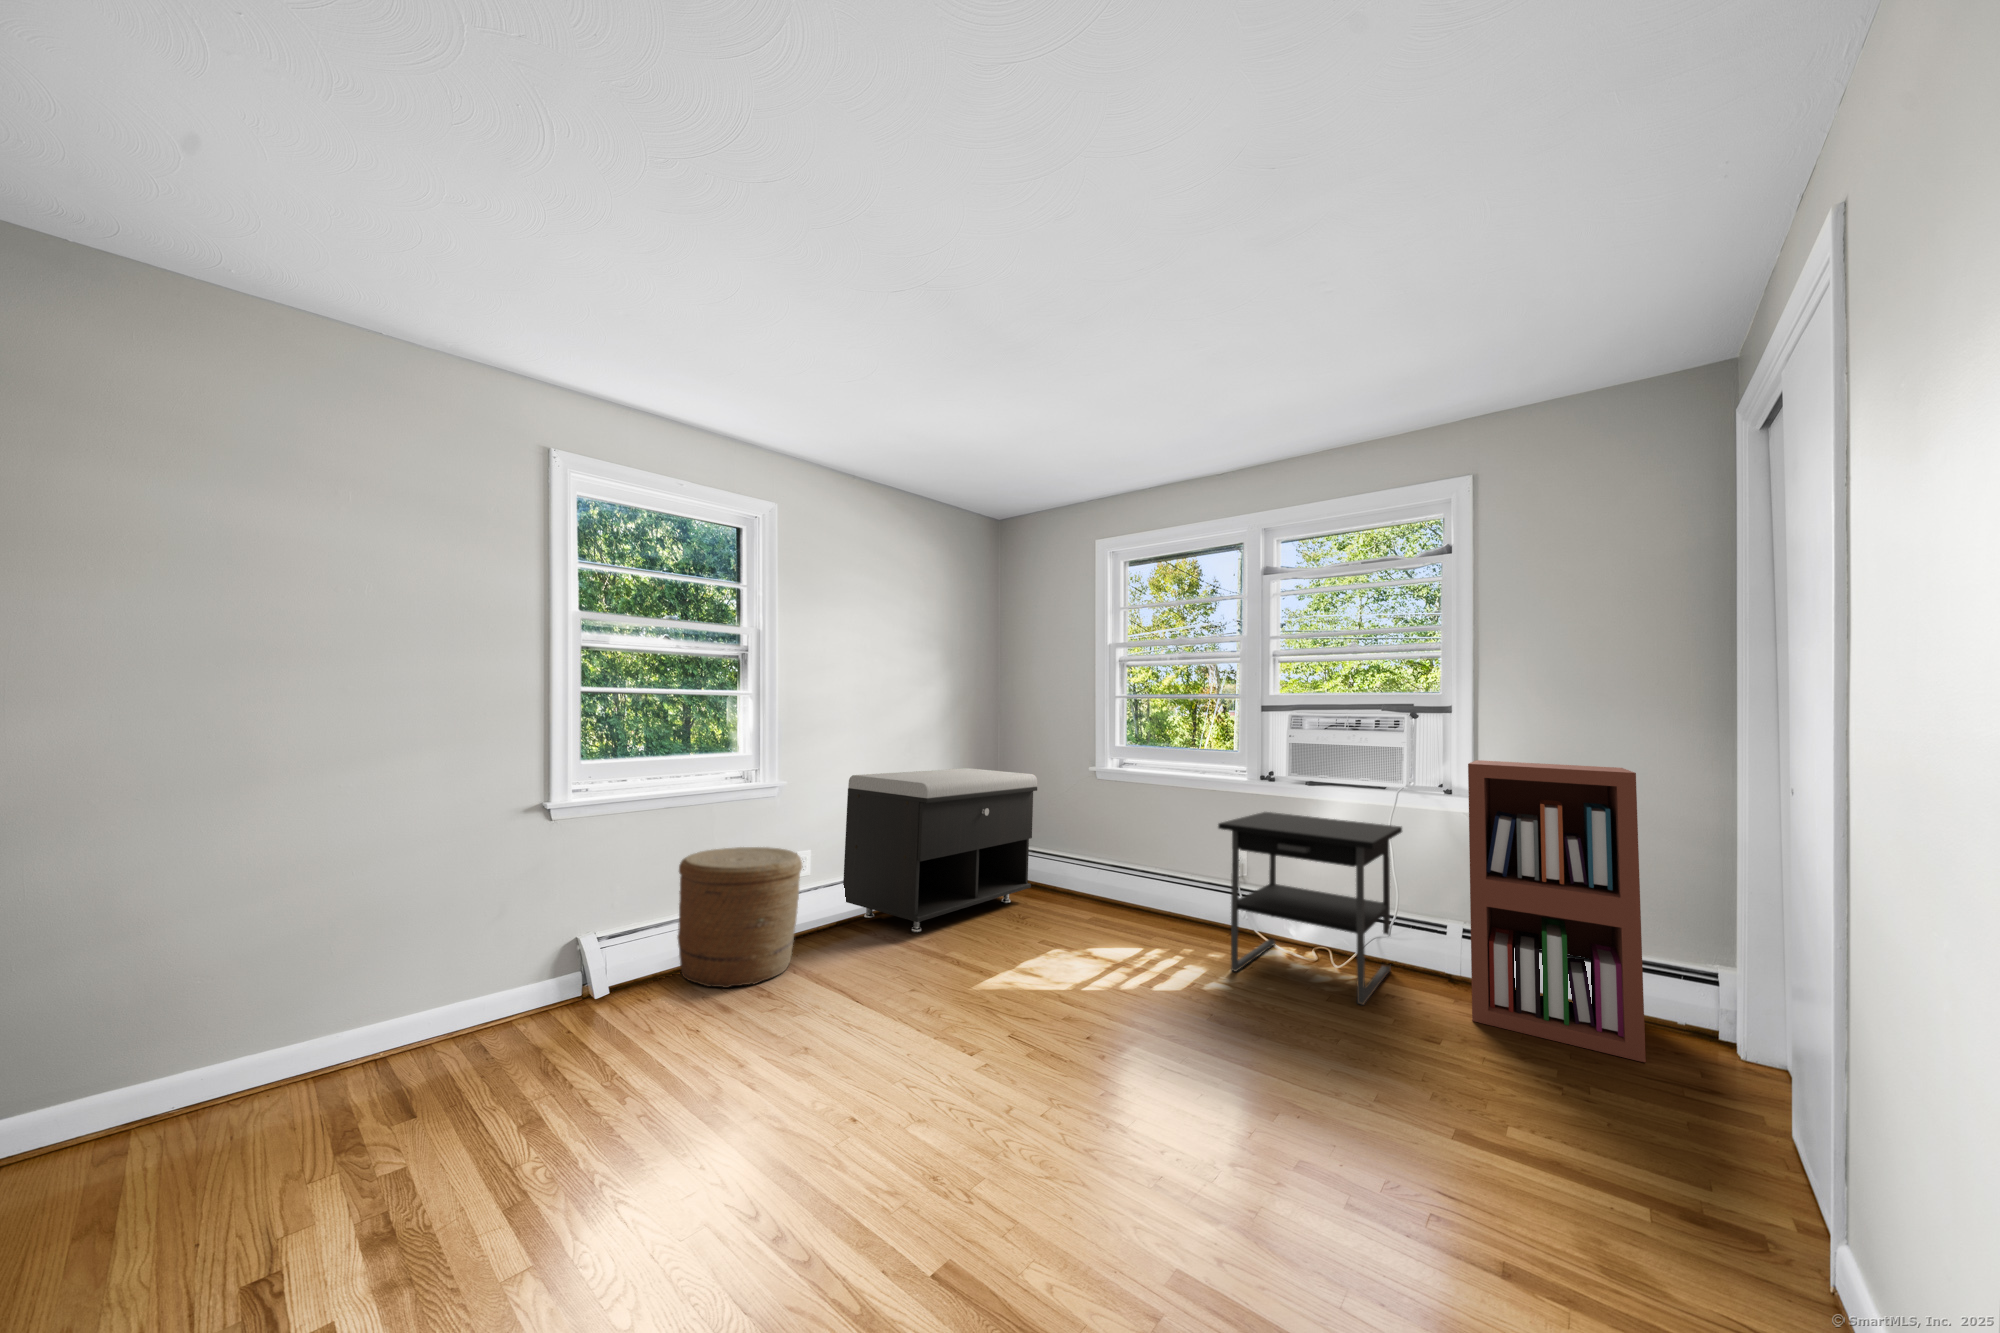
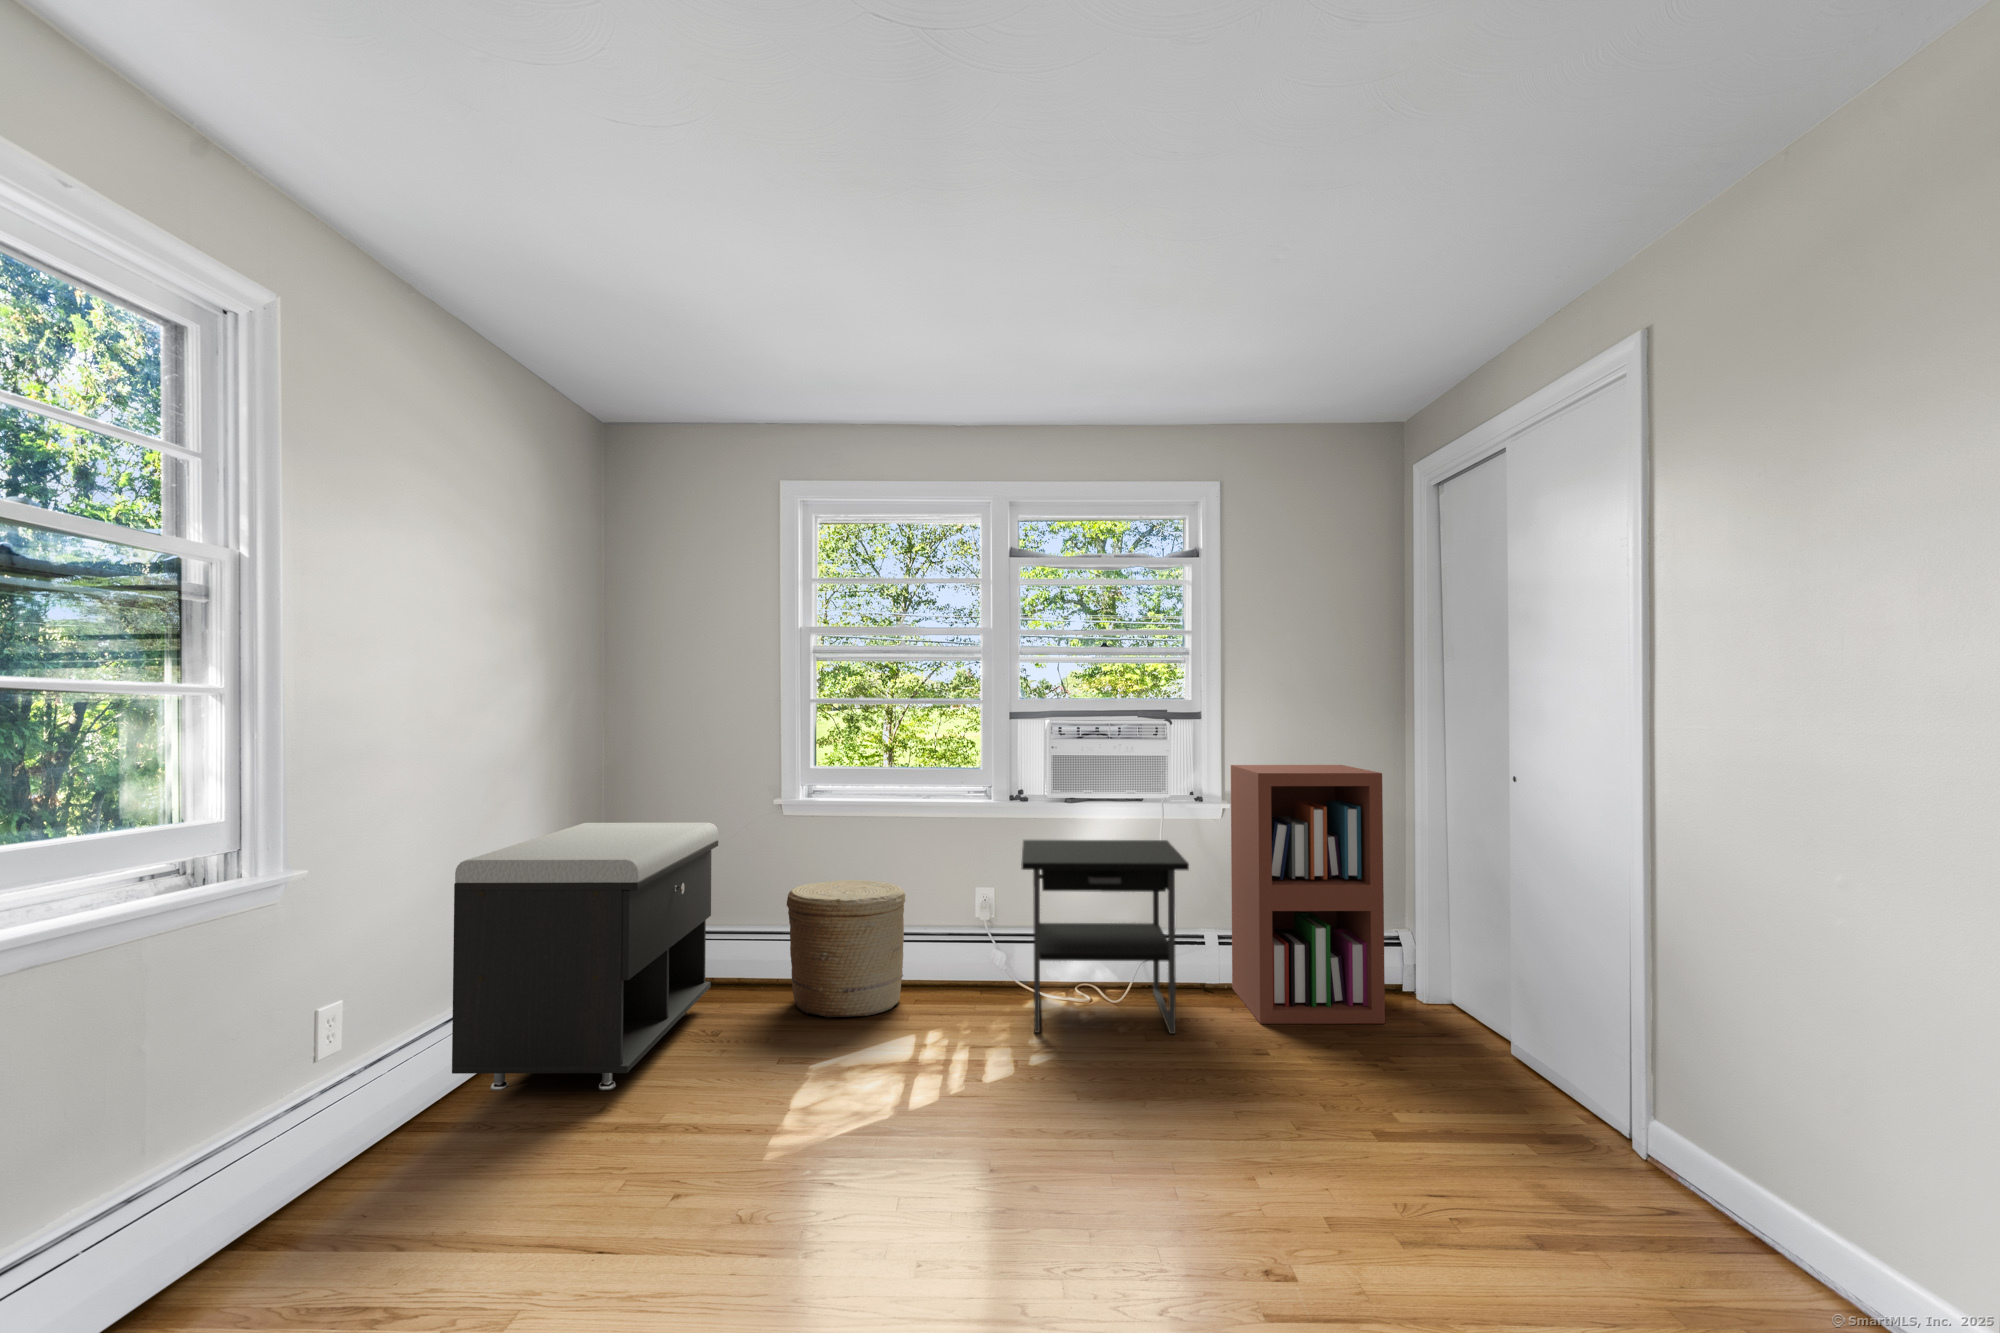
woven basket: present [678,847,802,988] -> present [787,880,905,1018]

